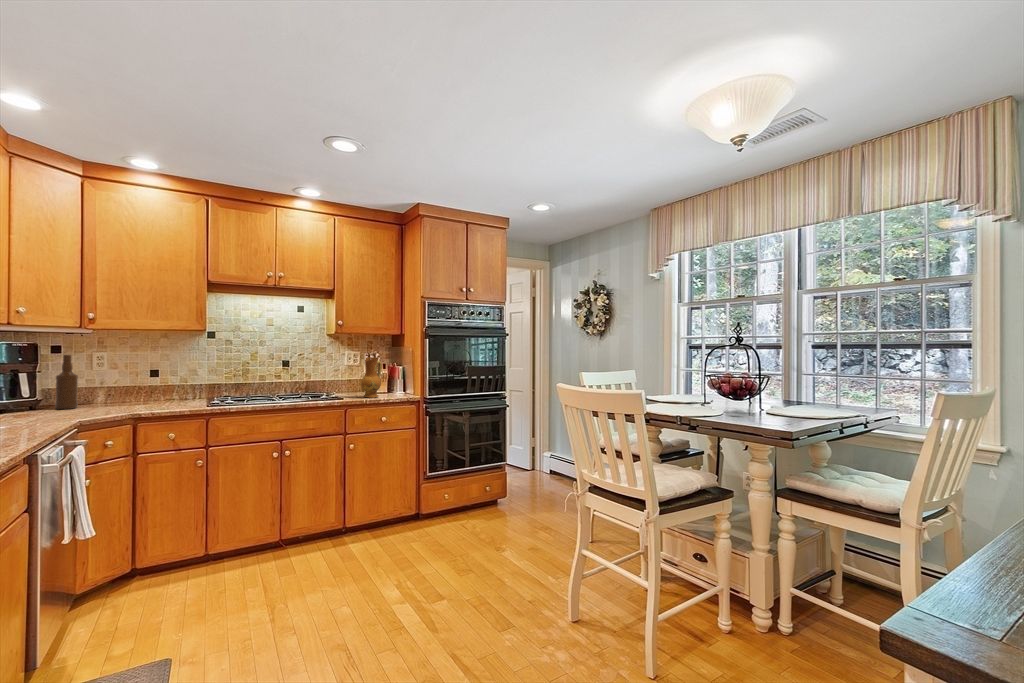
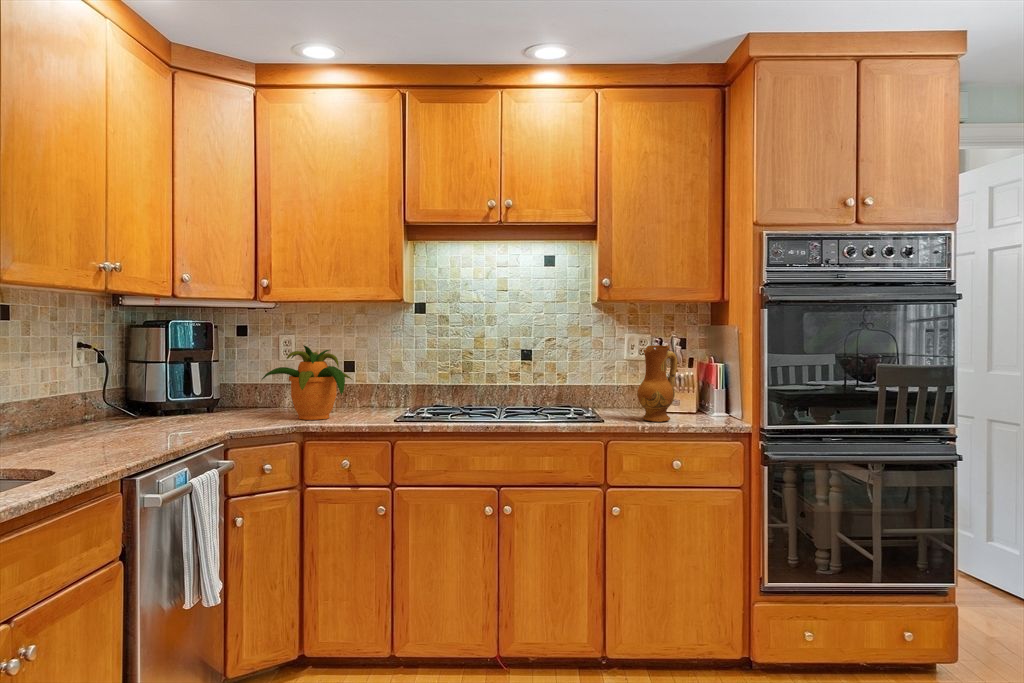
bottle: present [55,355,78,409] -> none [229,338,253,413]
potted plant: none [96,359,173,409] -> present [262,345,352,420]

